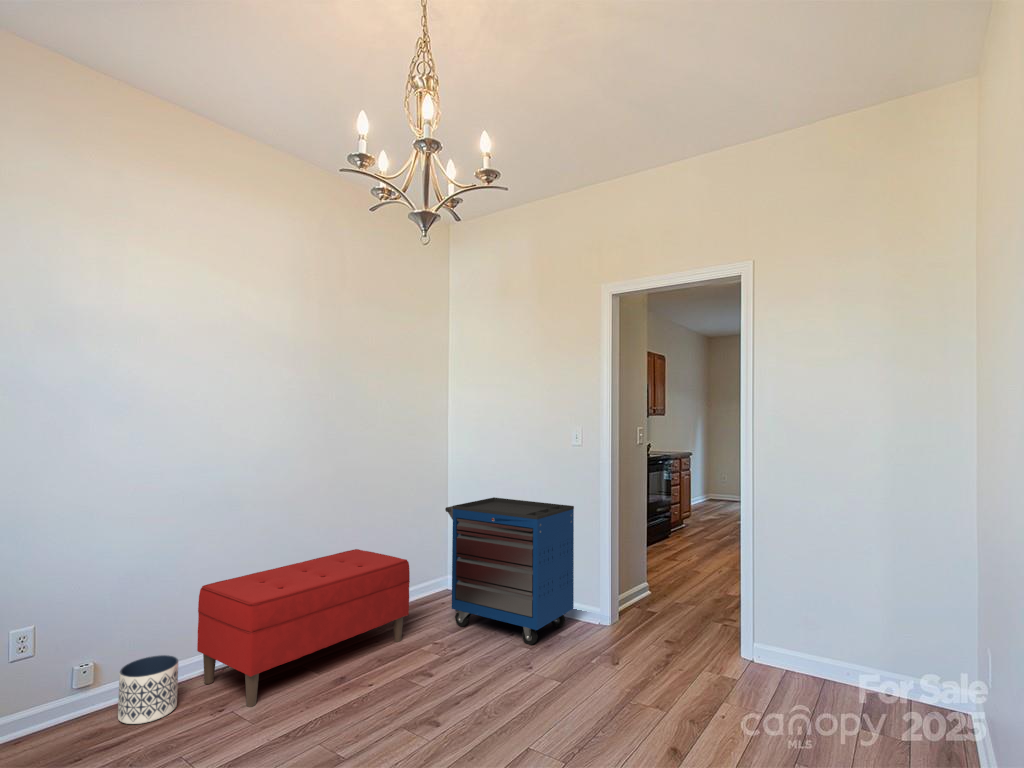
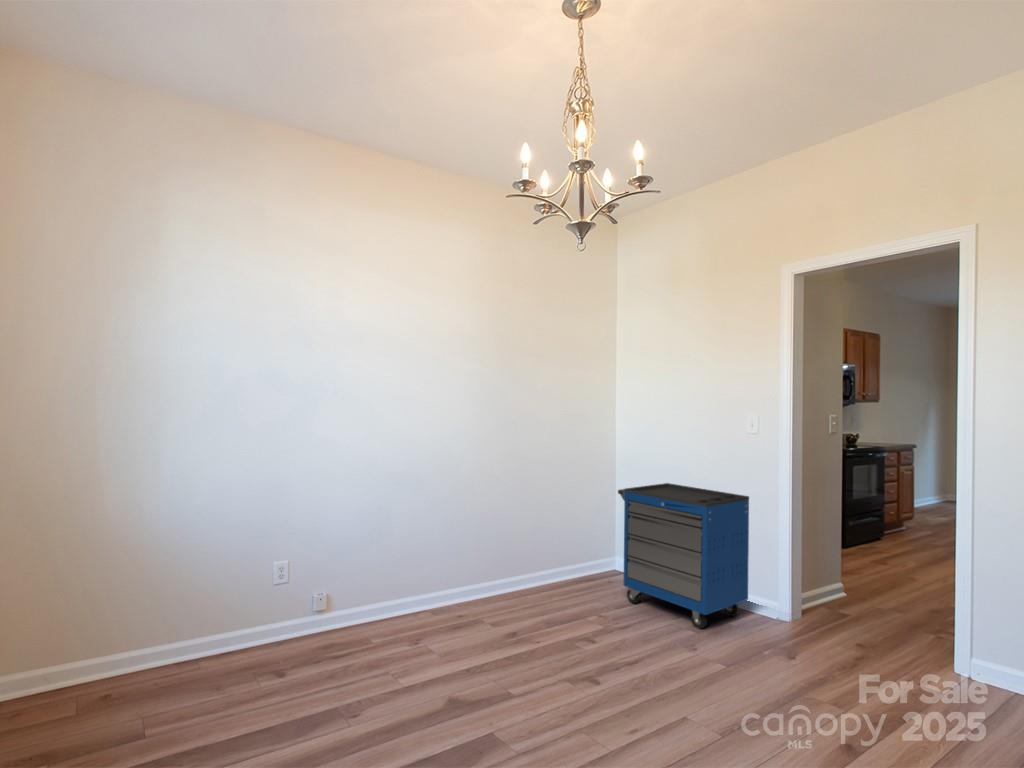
bench: present [197,549,410,707] -> none [409,522,583,644]
planter: present [118,655,178,724] -> none [353,593,395,643]

